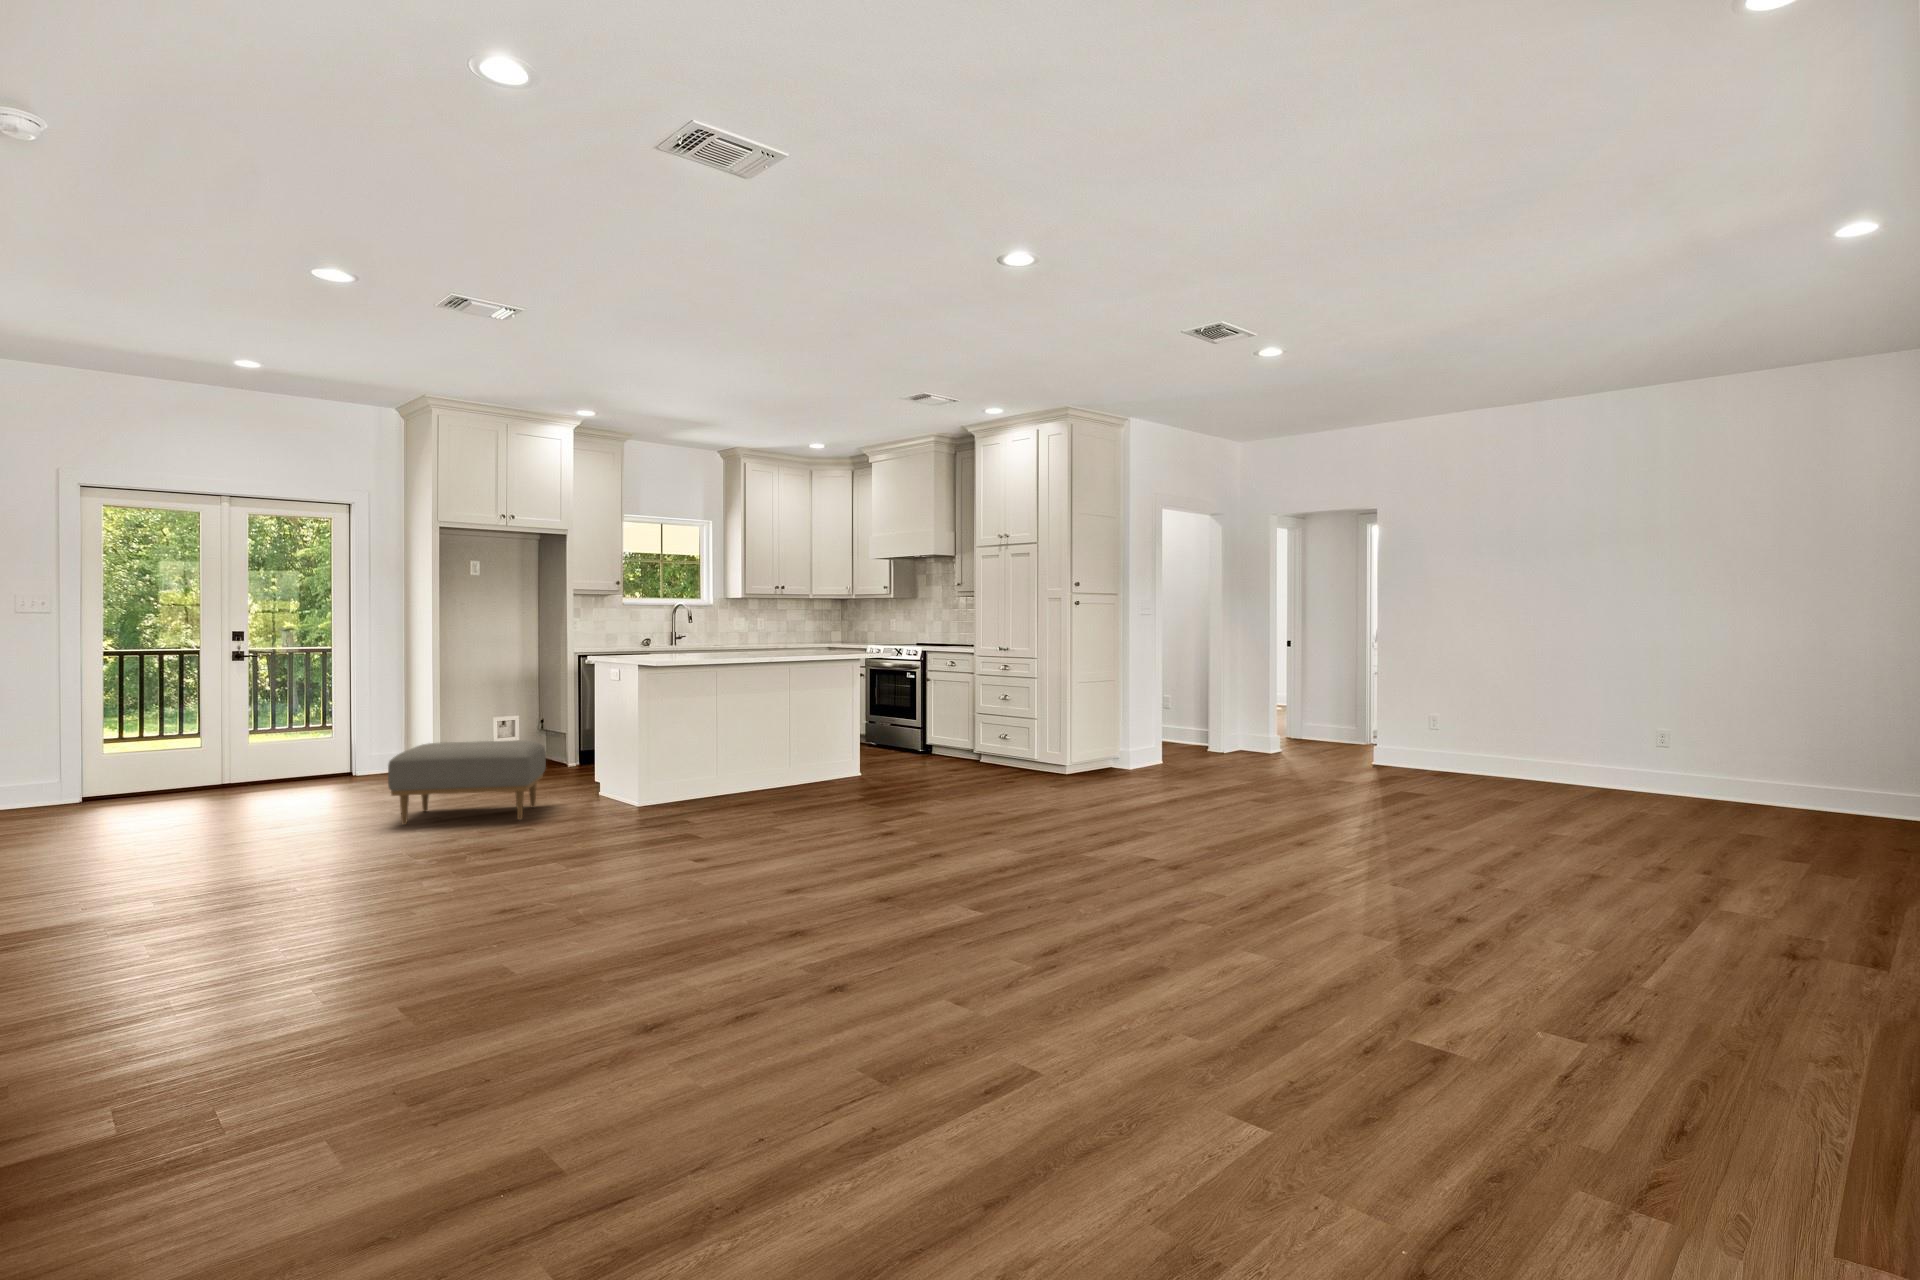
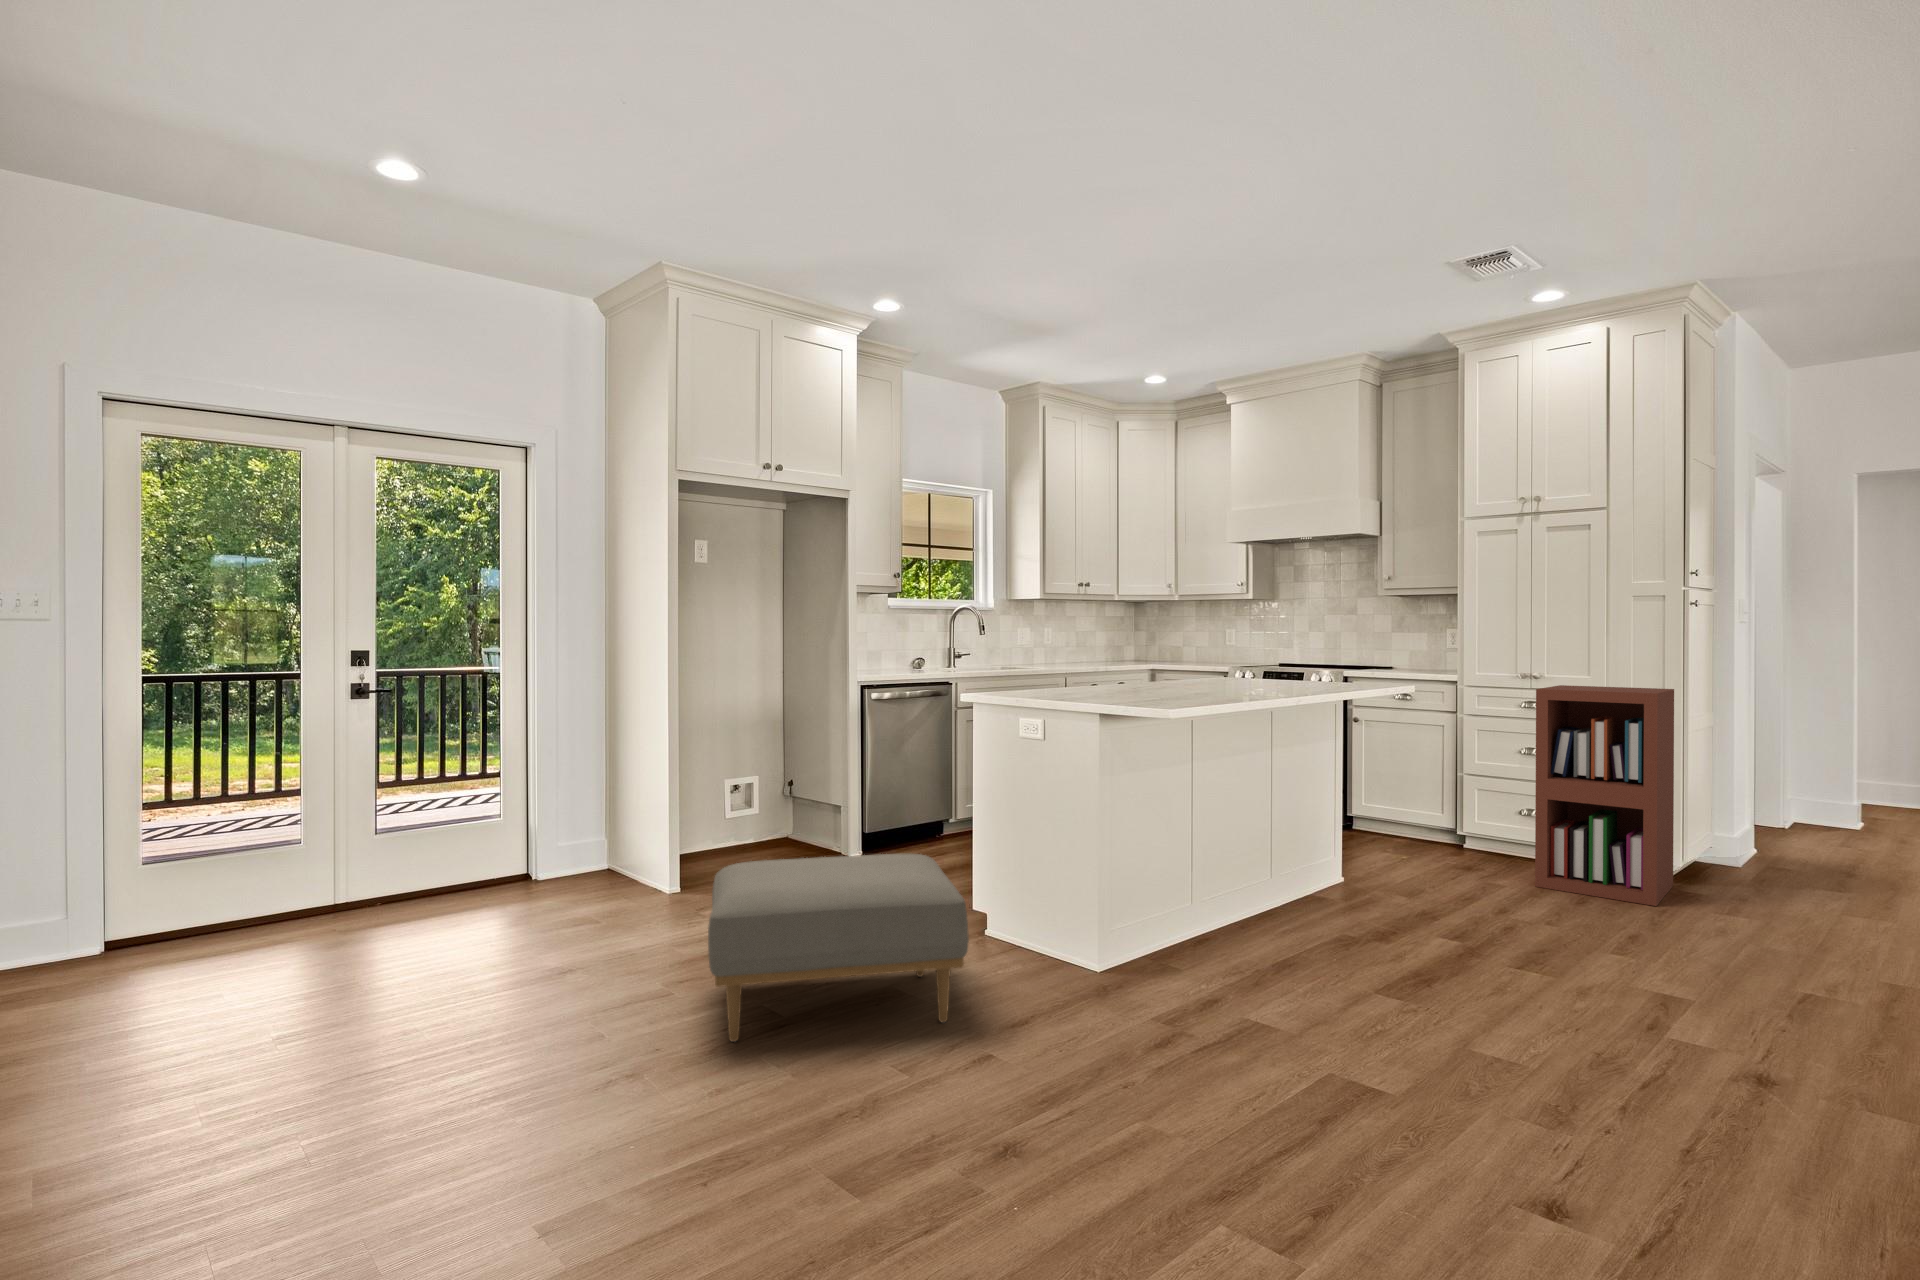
bookshelf: none [972,655,1058,784] -> present [1535,685,1674,906]

